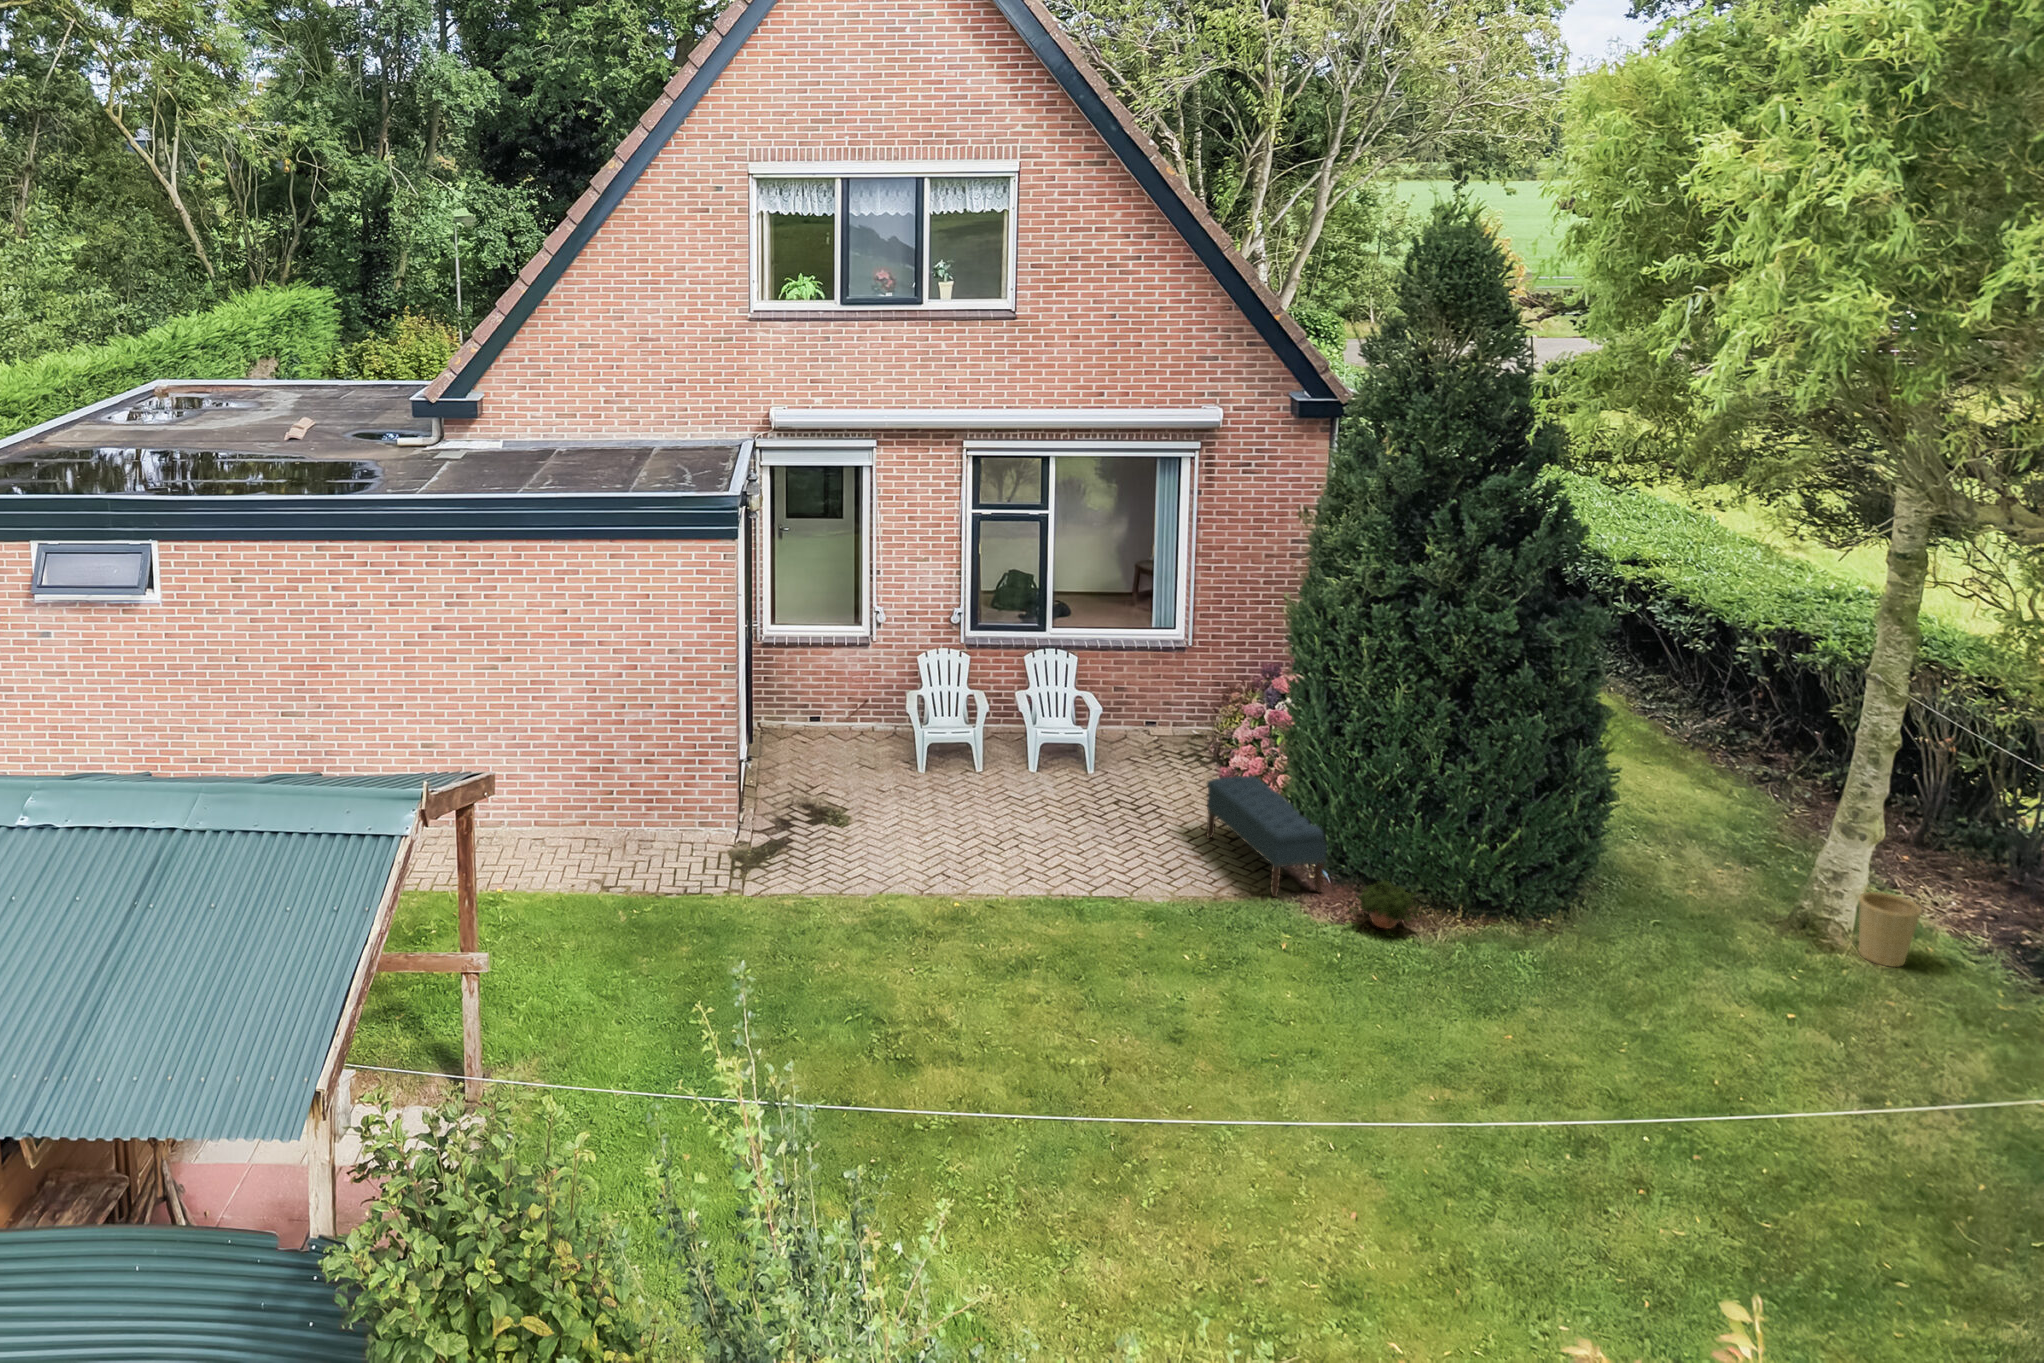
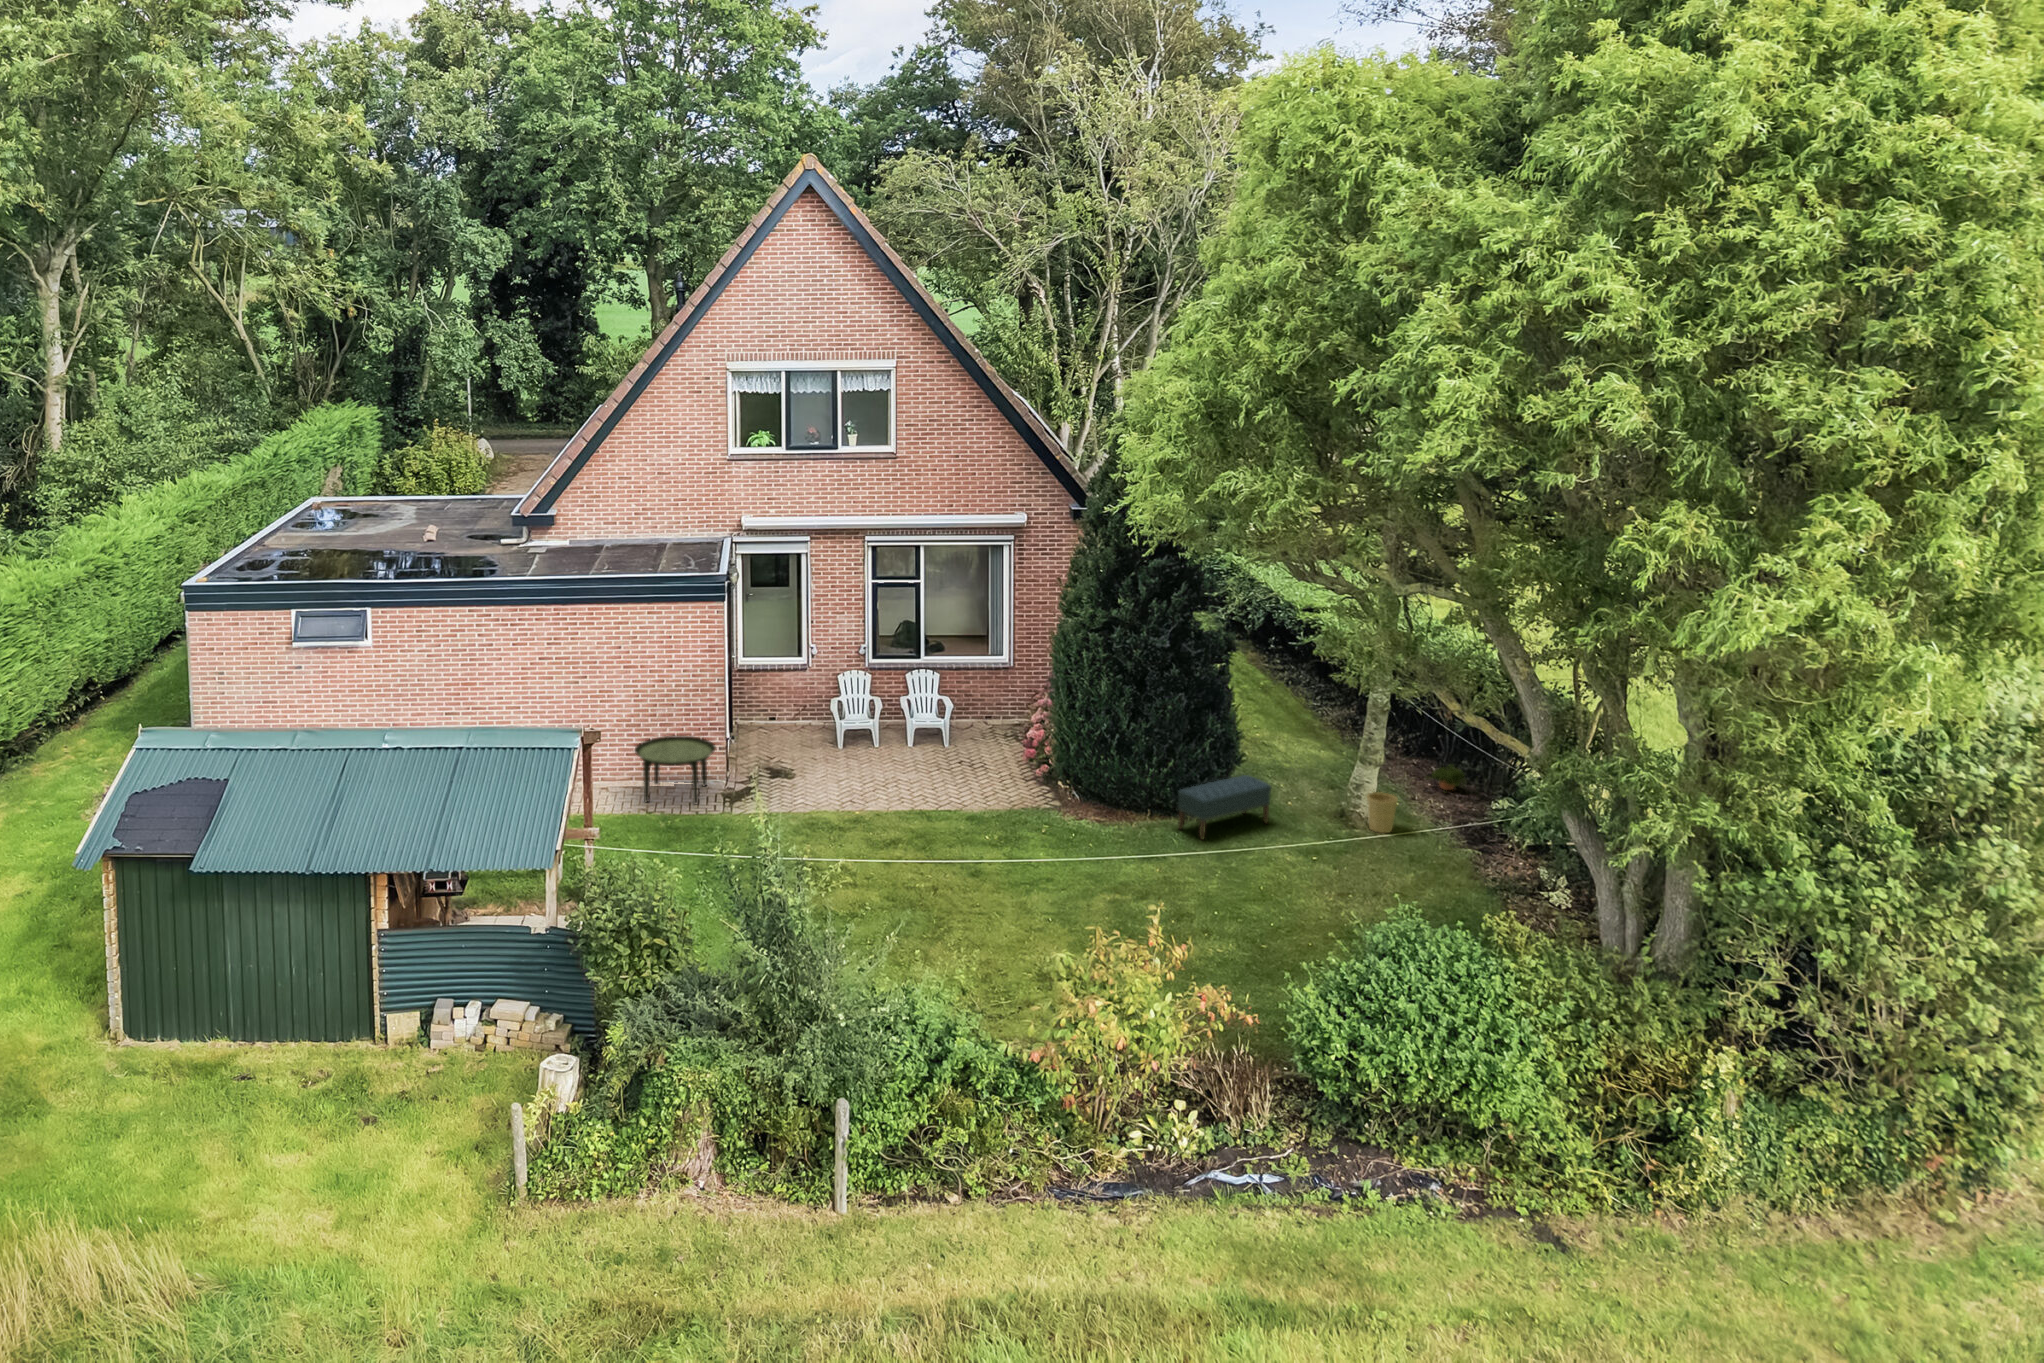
round table: none [584,754,719,874] -> present [635,736,716,804]
bench: present [1206,776,1327,897] -> present [1178,775,1272,839]
potted plant: present [1351,881,1419,936] -> present [1427,765,1465,790]

